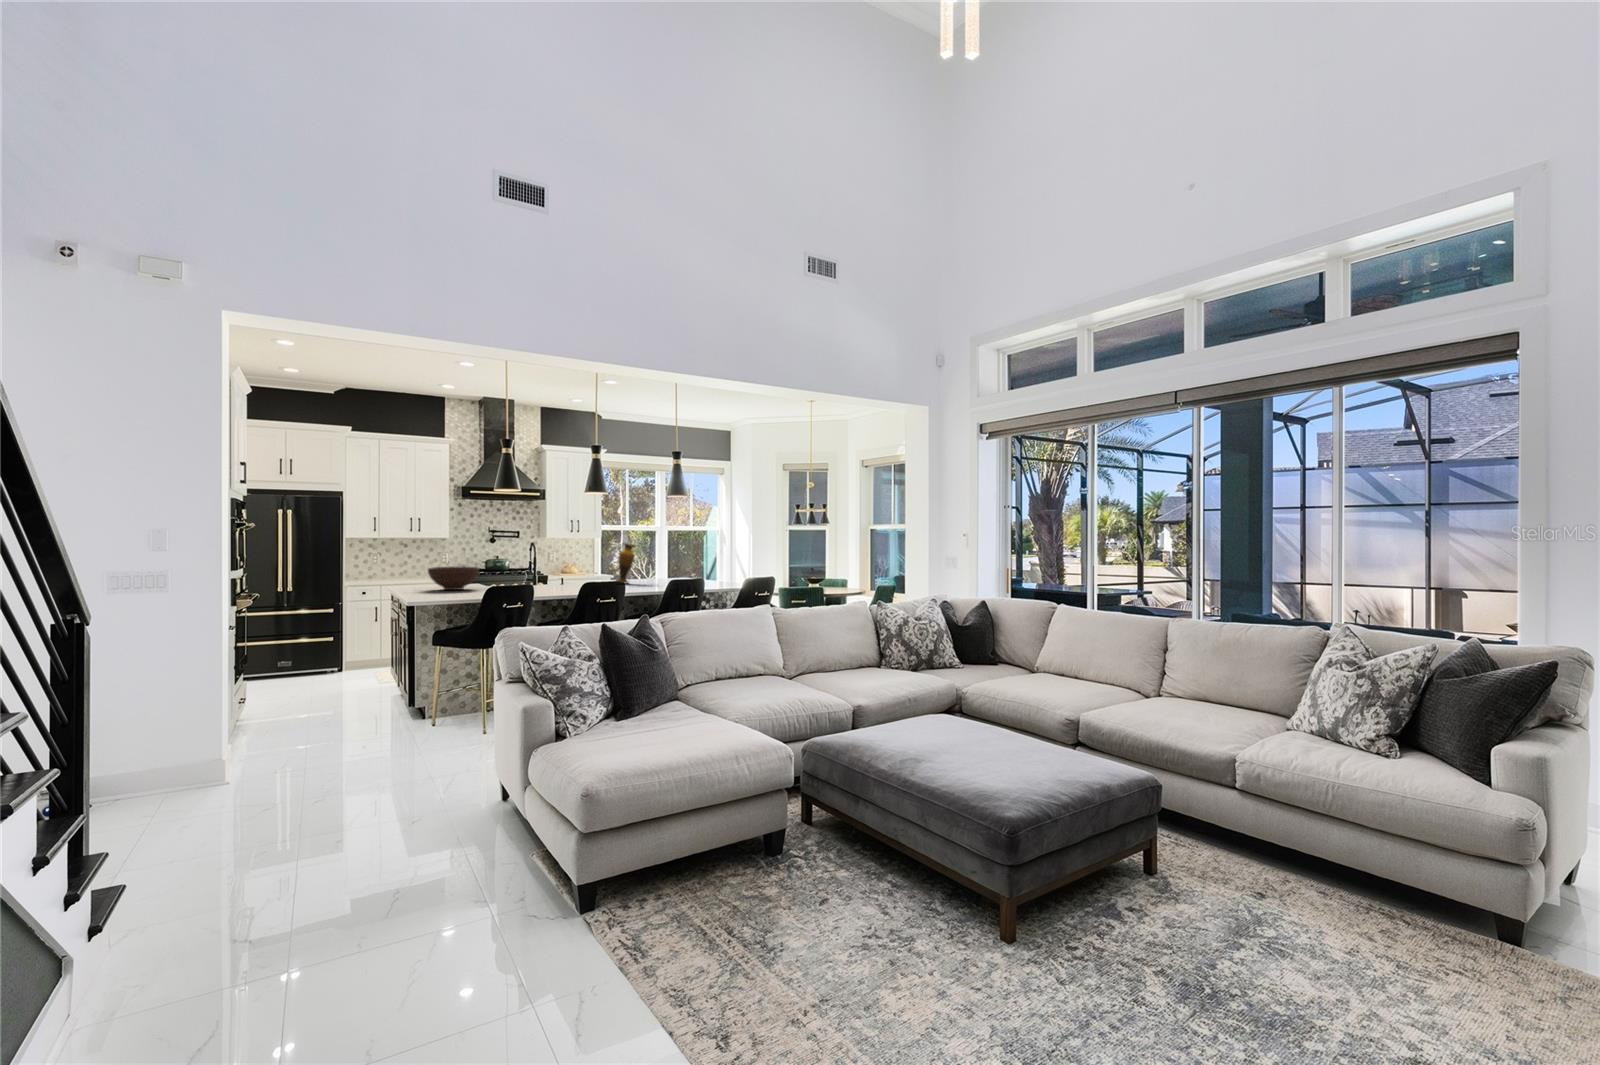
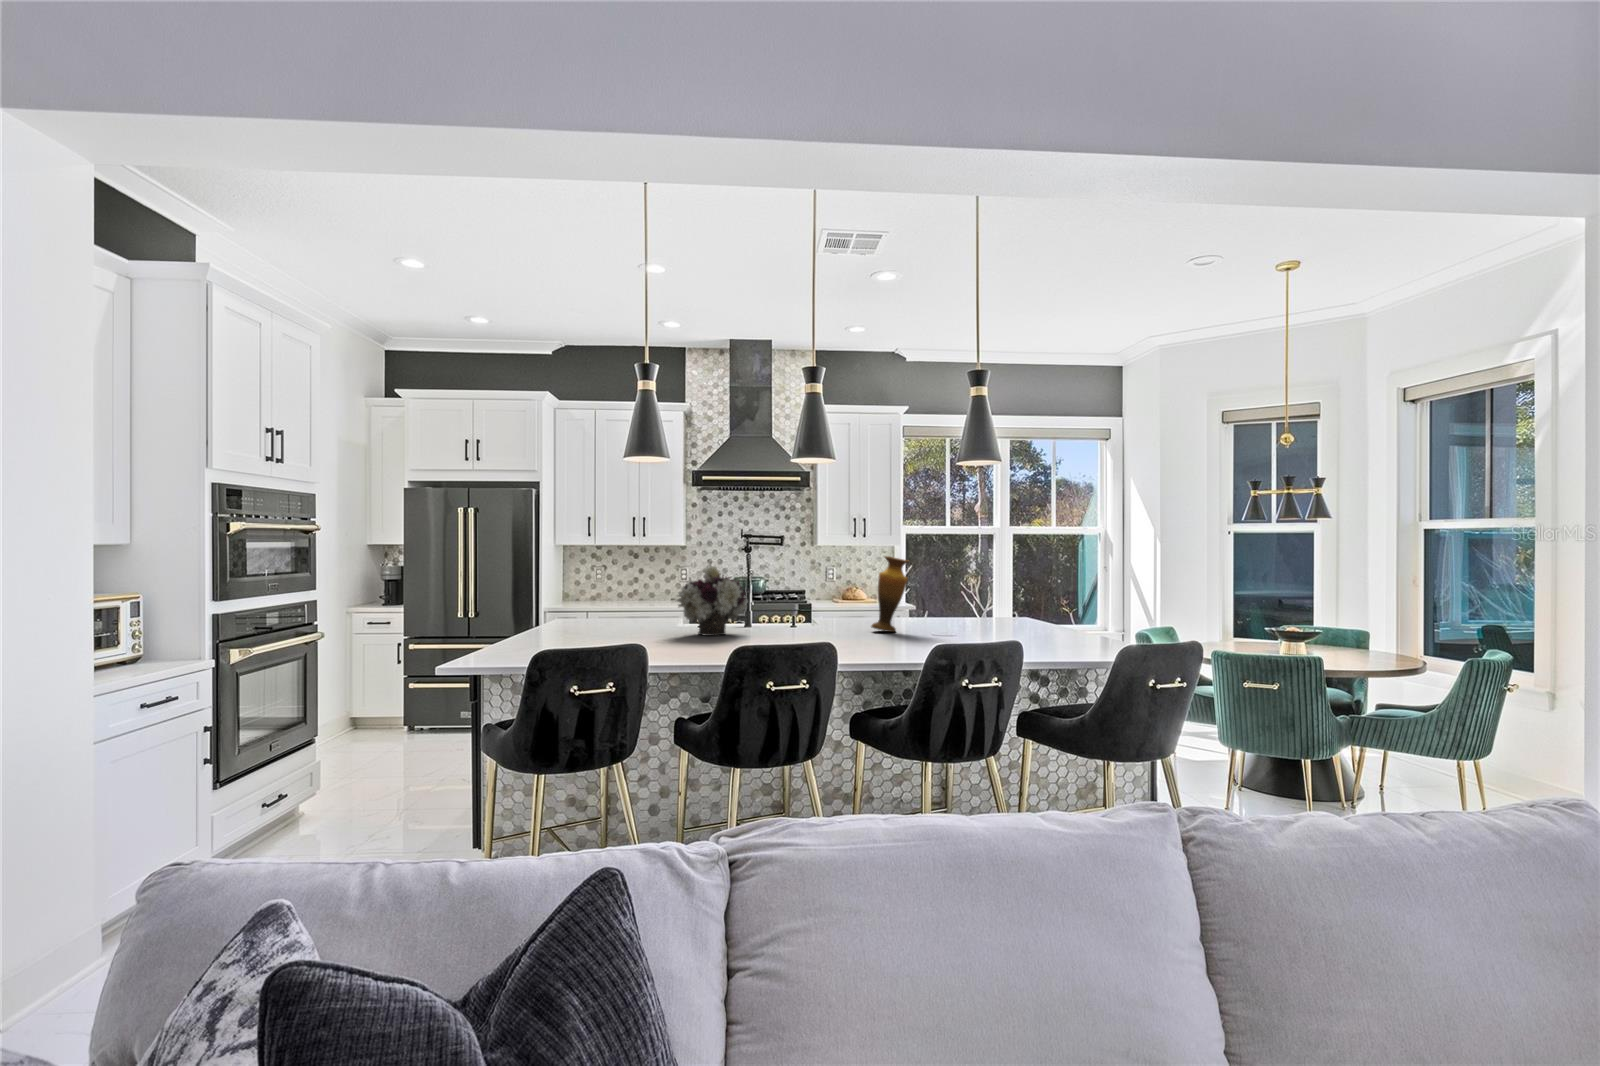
flower arrangement: none [508,549,548,588] -> present [676,566,748,636]
fruit bowl: present [428,567,479,590] -> none [549,595,630,636]

